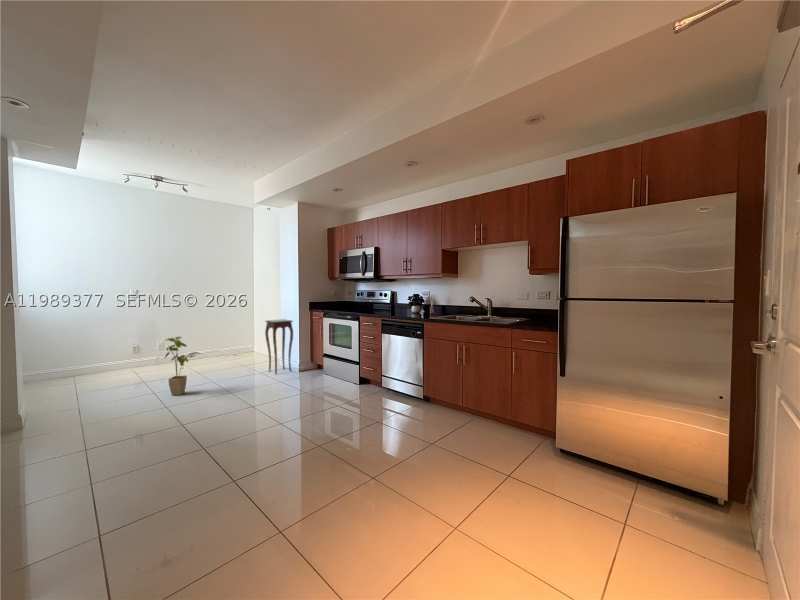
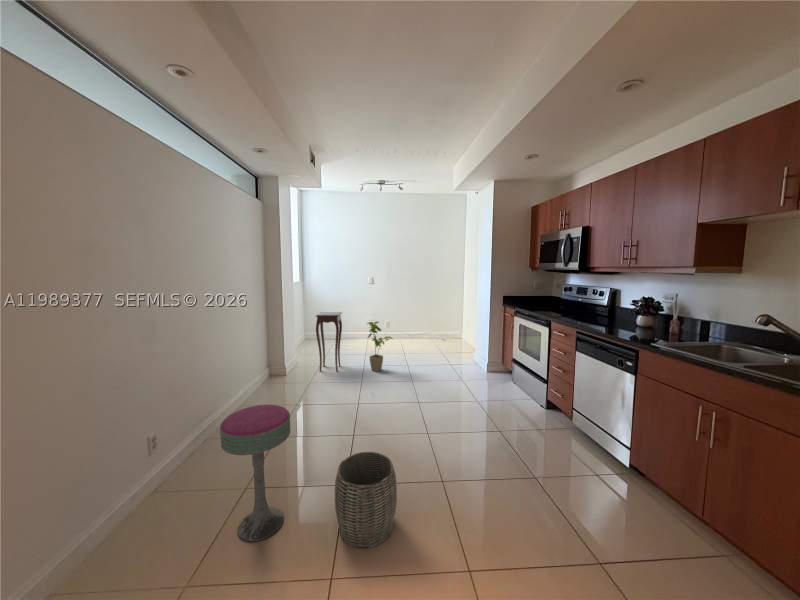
side table: present [265,319,293,374] -> present [316,312,342,372]
bar stool: none [122,408,208,561] -> present [220,405,290,541]
woven basket: none [254,428,312,507] -> present [335,452,397,548]

